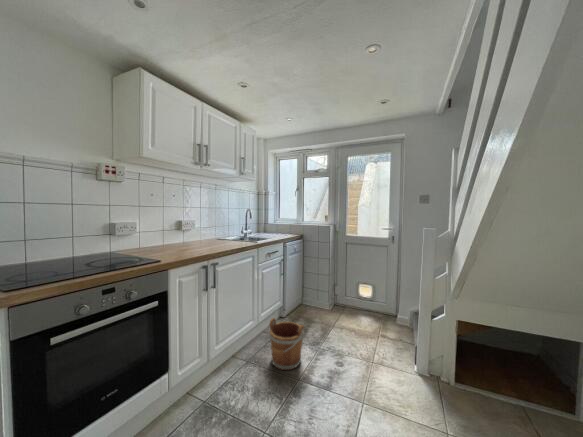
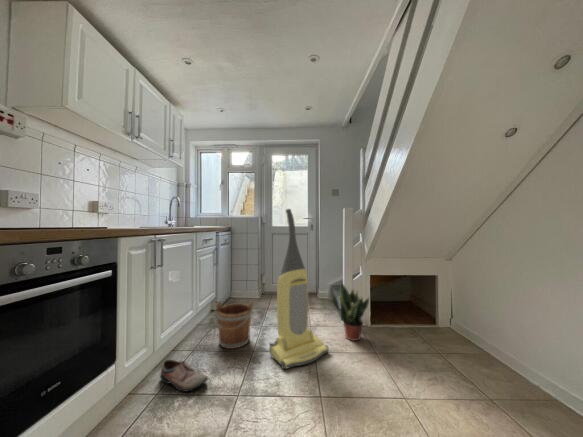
vacuum cleaner: none [313,234,381,419] -> present [270,209,329,369]
potted plant: none [396,325,450,404] -> present [333,284,369,341]
shoe: none [212,370,245,410] -> present [160,359,208,391]

